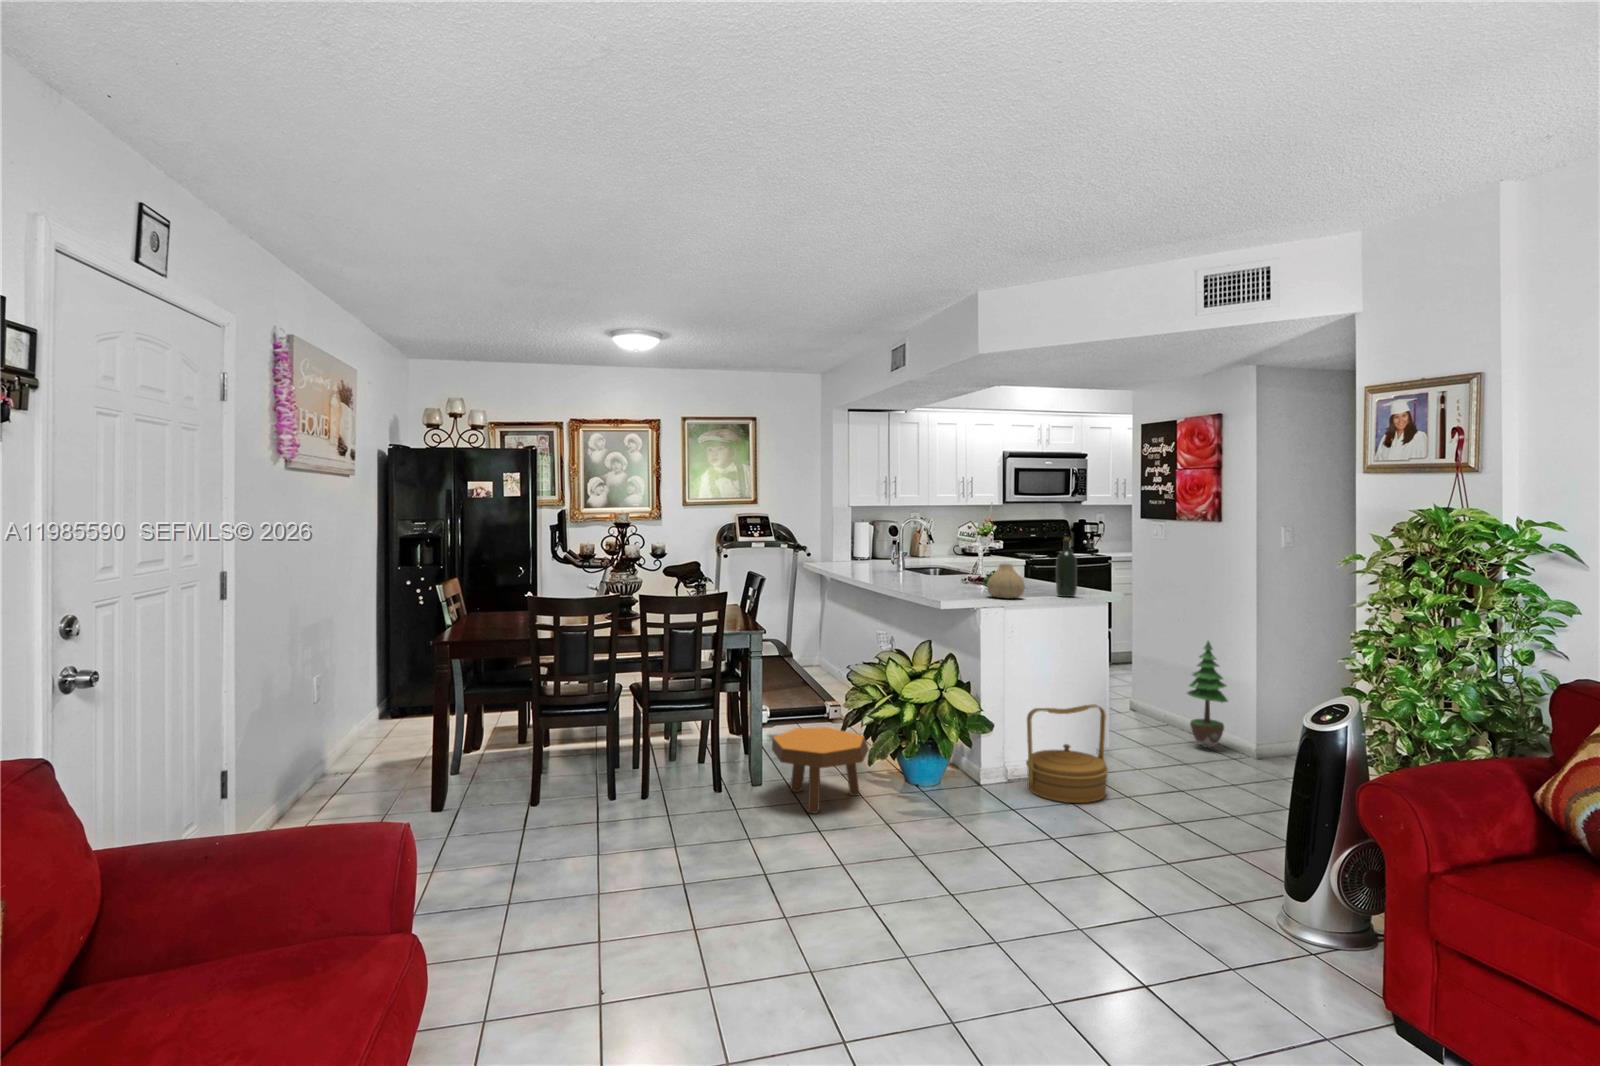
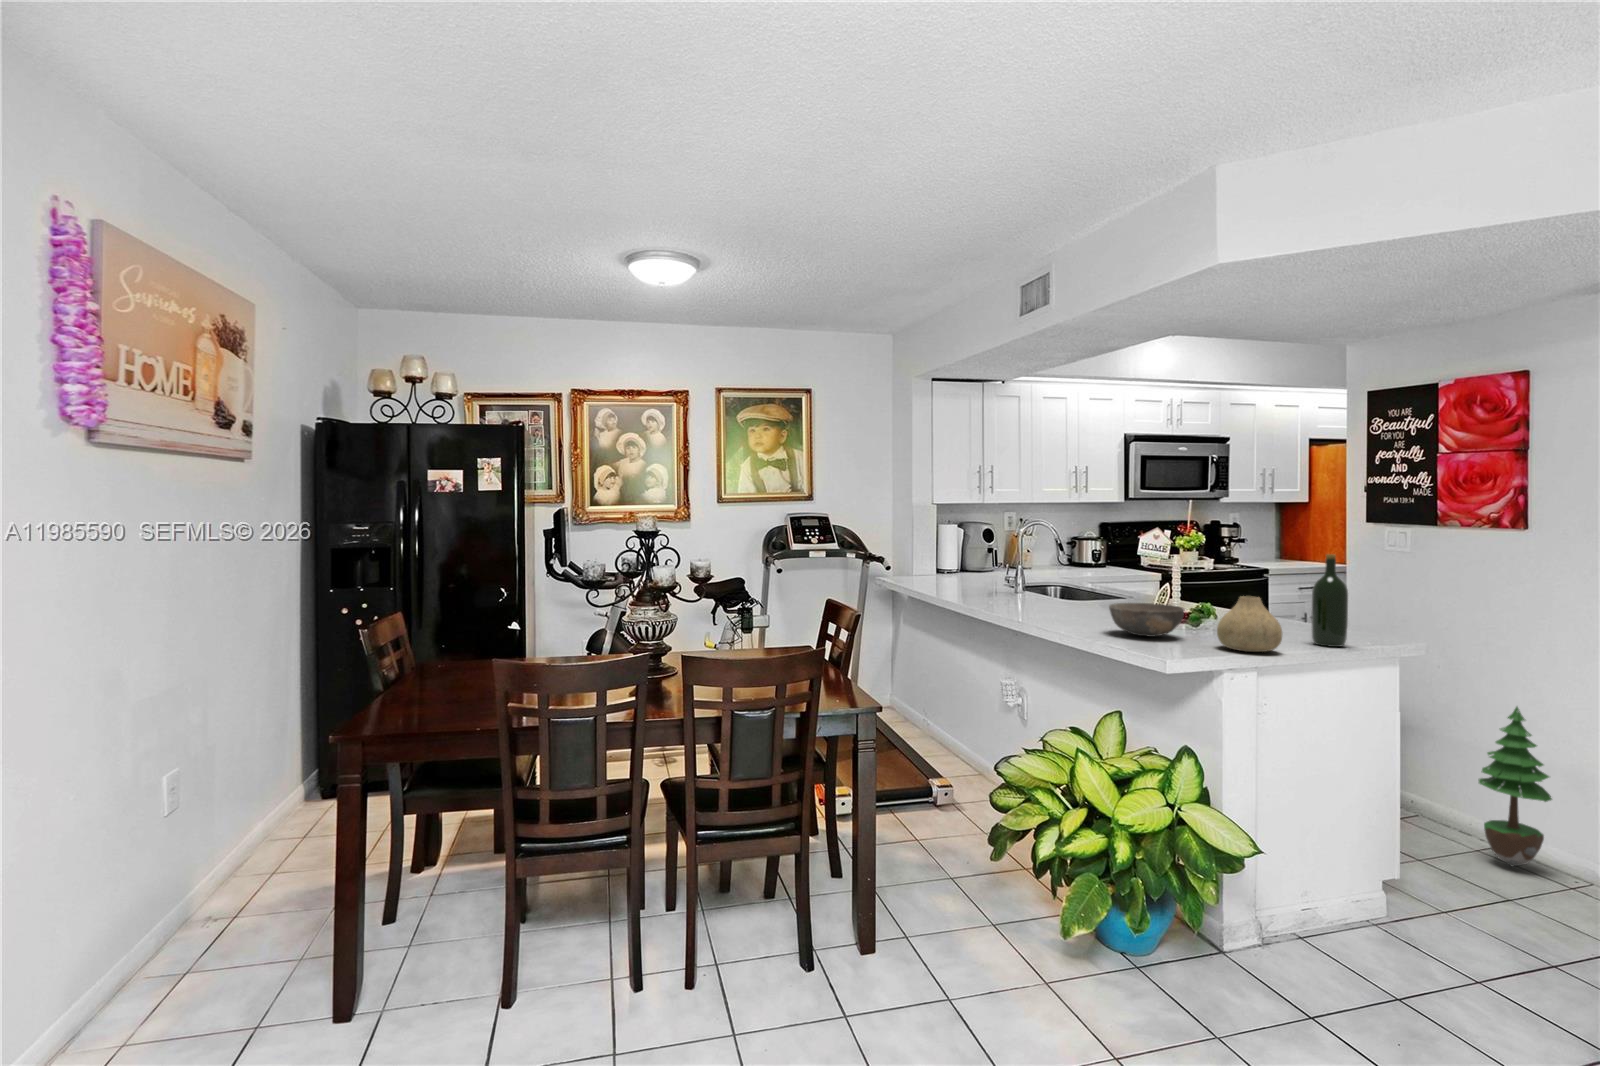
bowl: none [927,571,975,592] -> present [1109,603,1184,637]
woven basket: present [1026,705,1108,803] -> none [1290,824,1442,998]
footstool: present [772,727,869,814] -> none [890,854,1052,1024]

